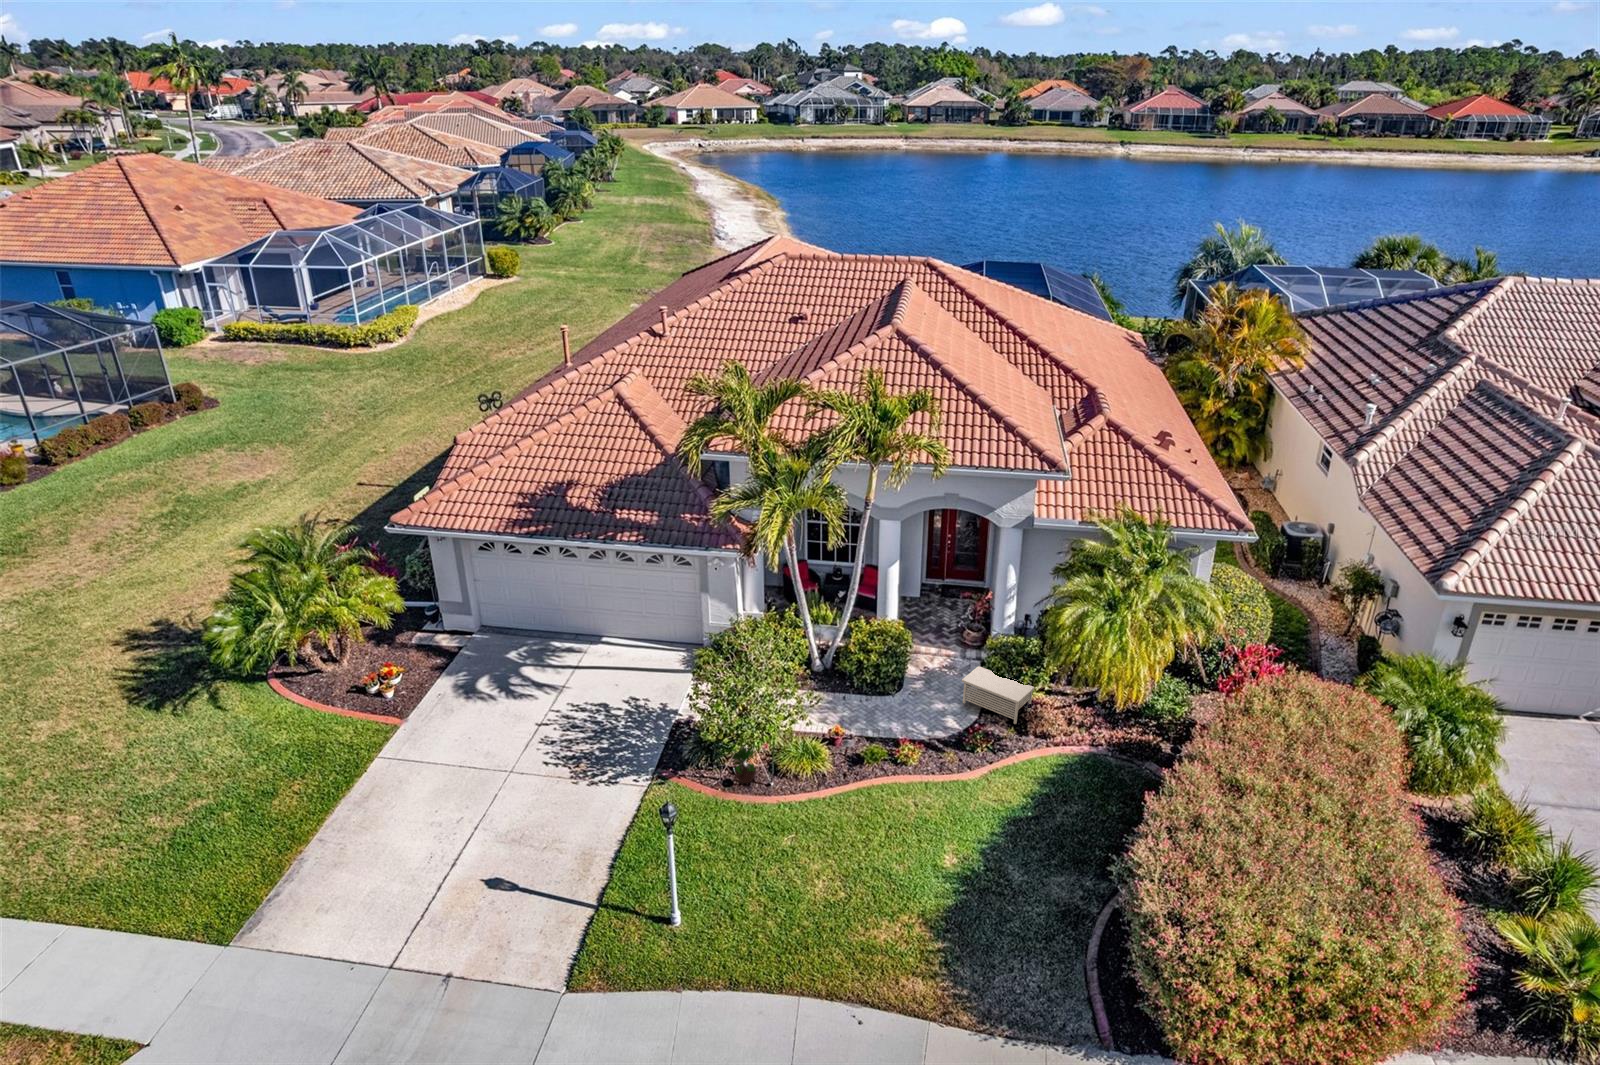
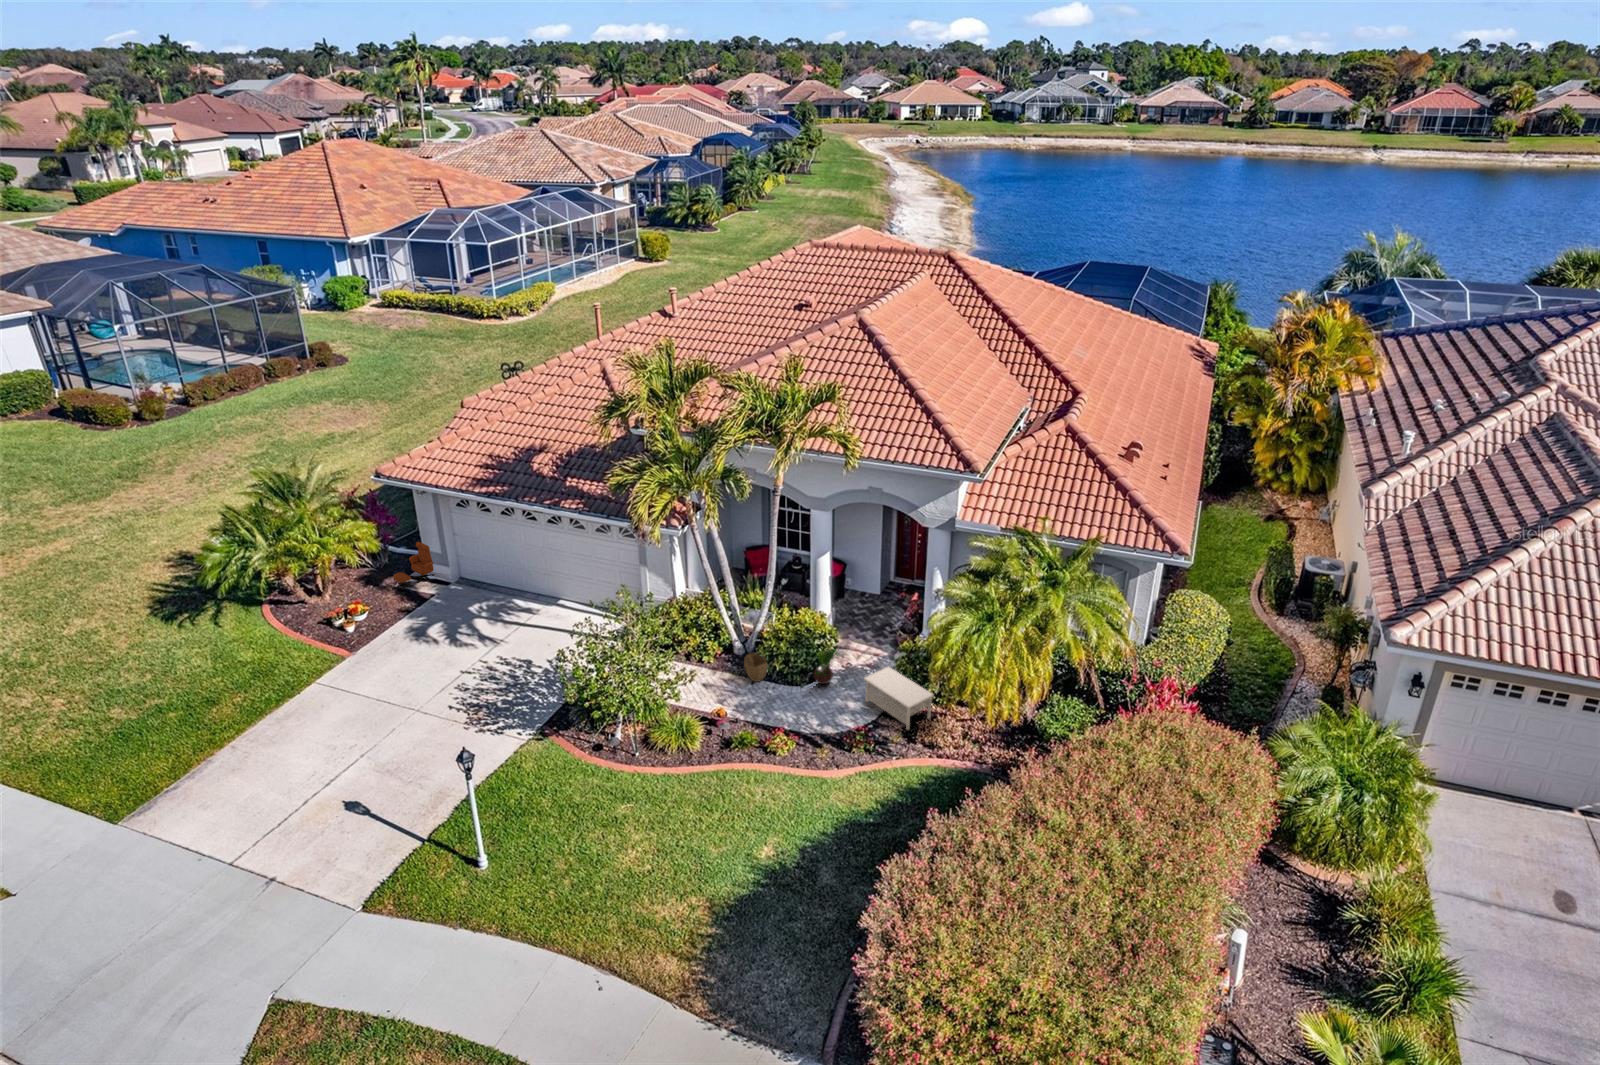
lounge chair: none [413,594,455,649] -> present [393,542,435,590]
woven basket: none [835,666,859,697] -> present [744,651,767,682]
potted tree: present [732,745,756,783] -> present [814,649,836,684]

